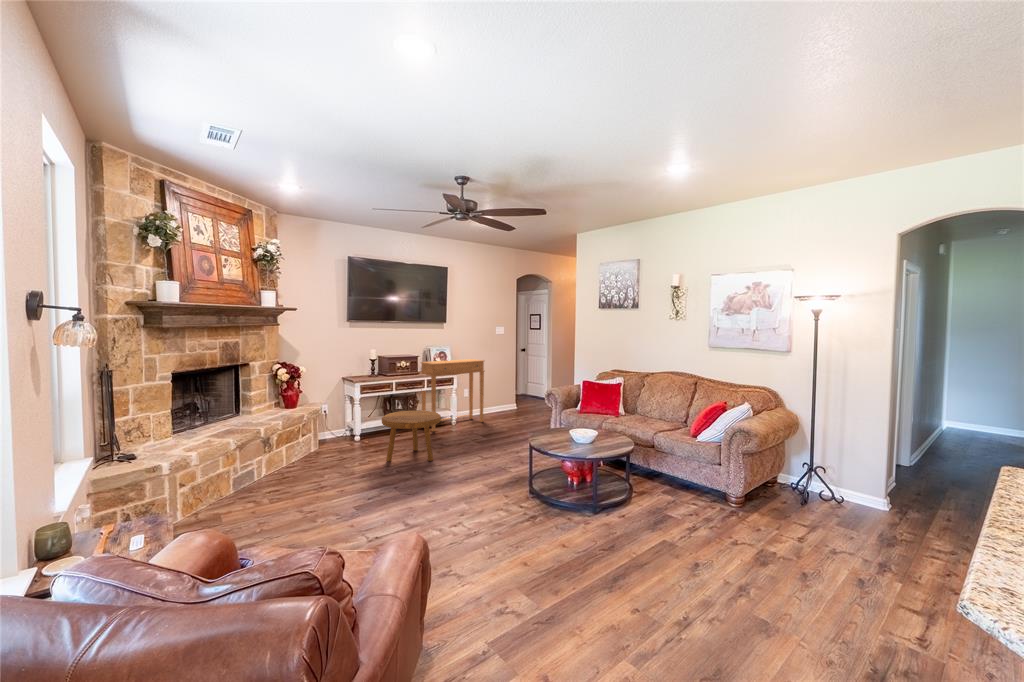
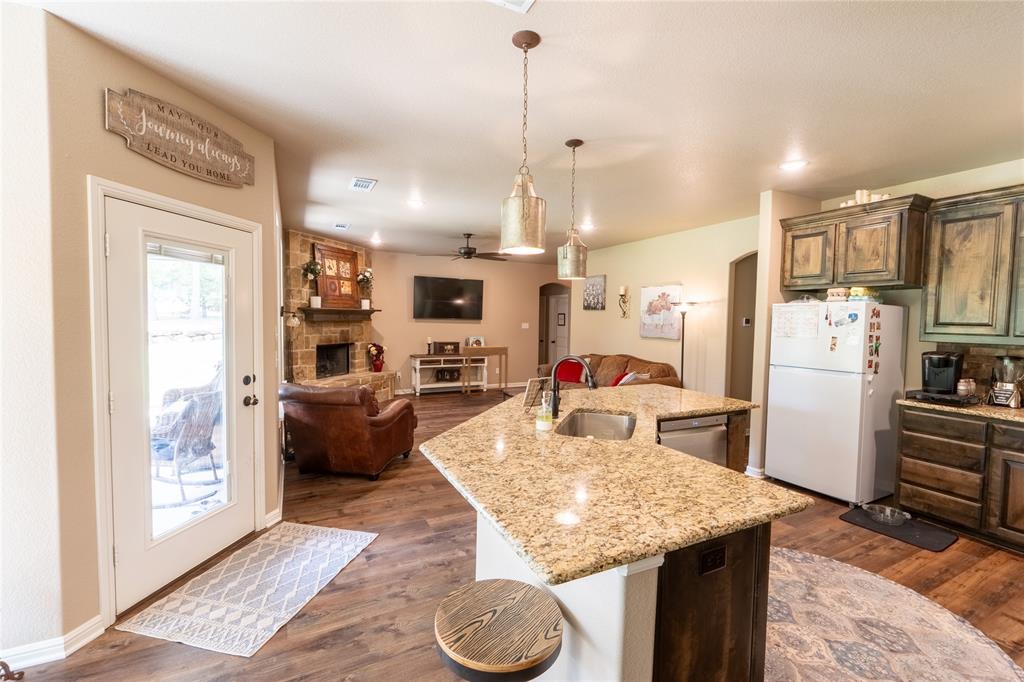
footstool: present [382,410,441,462] -> none [428,377,465,407]

